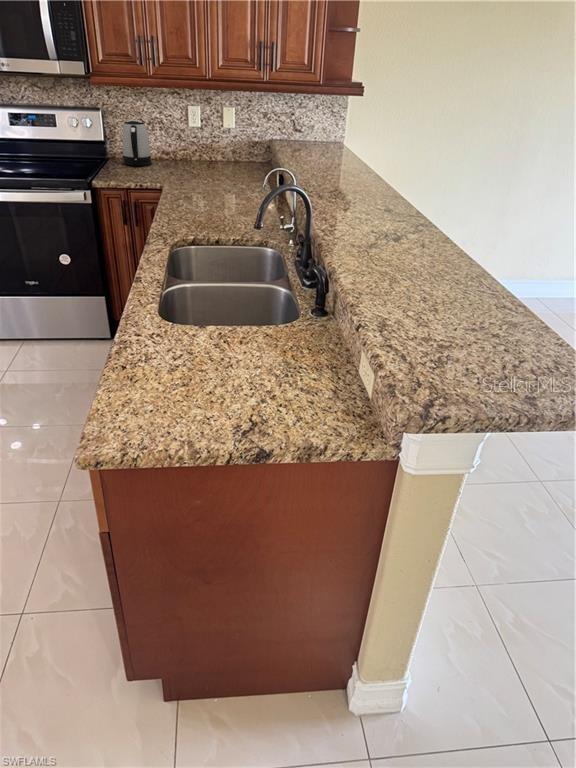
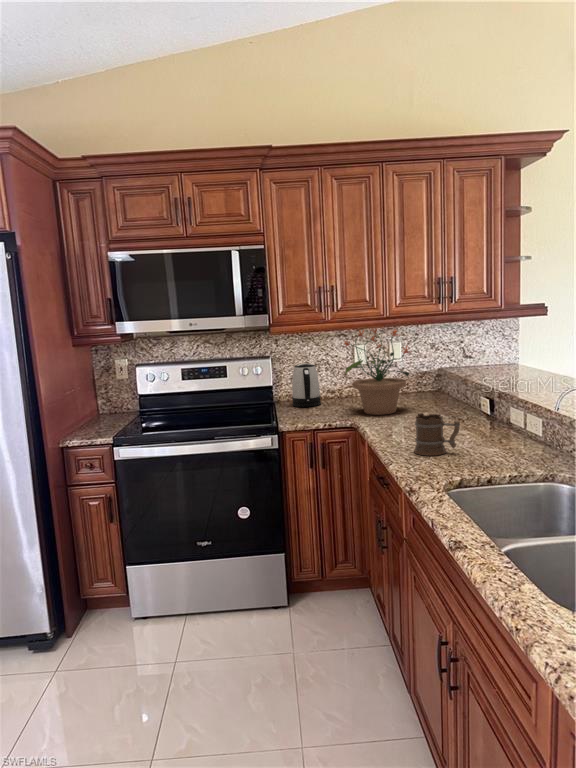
potted plant: none [158,88,225,181] -> present [344,329,410,415]
mug: none [185,183,222,223] -> present [414,413,460,456]

